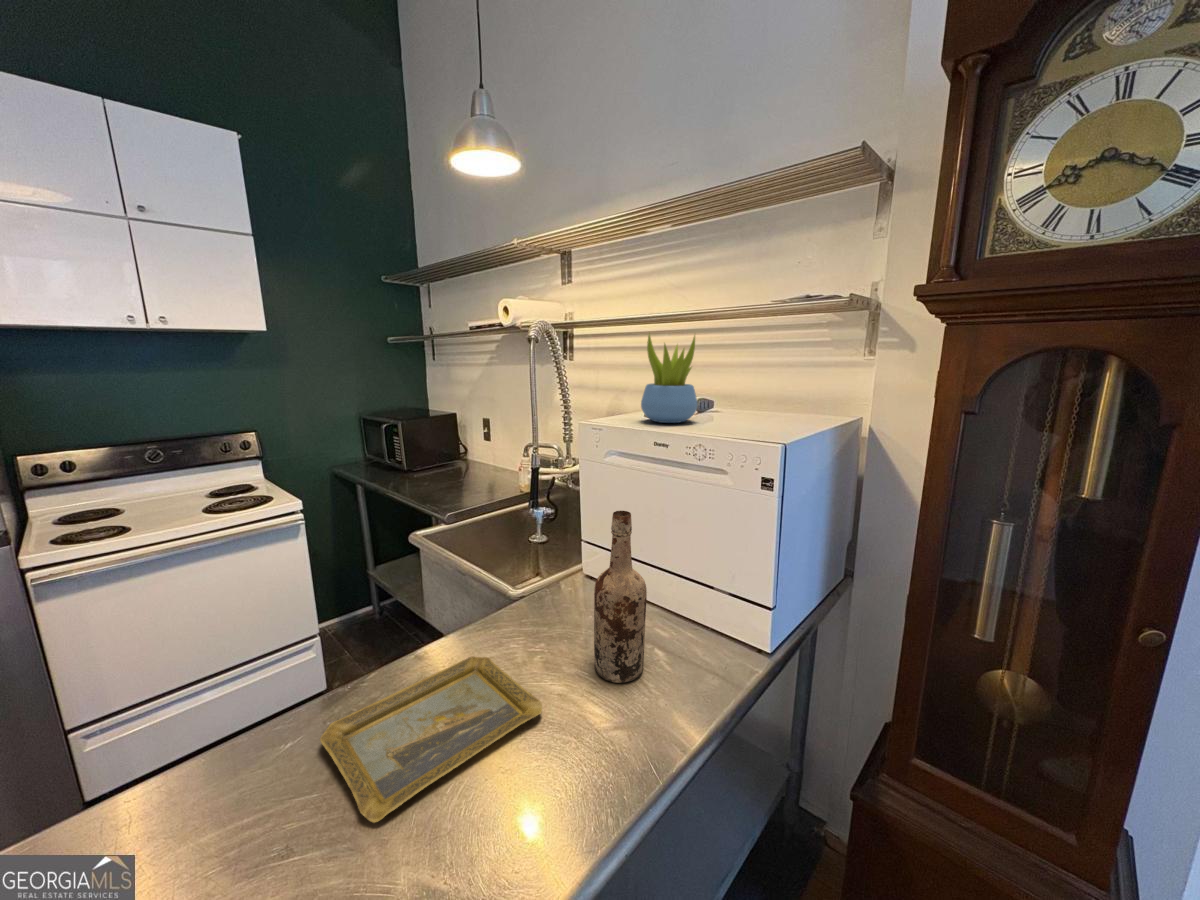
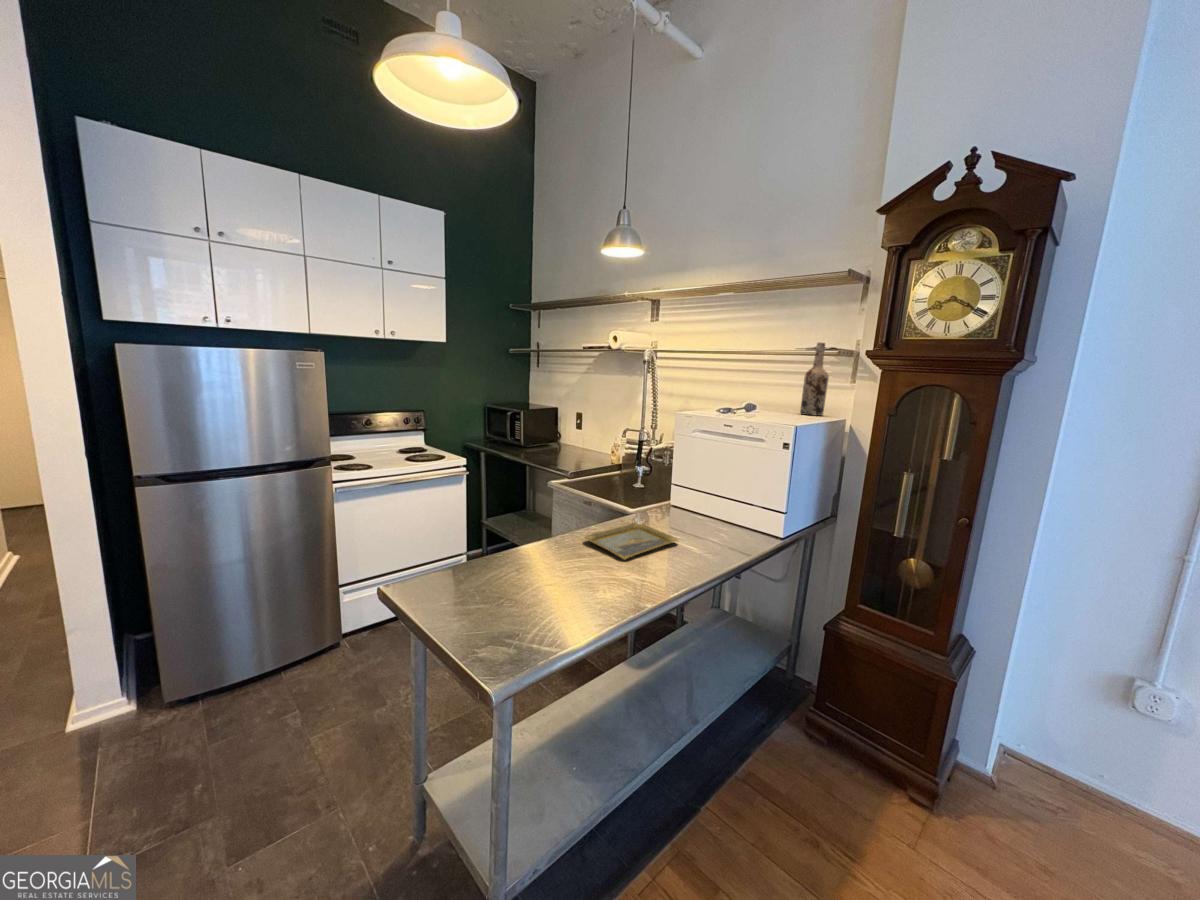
succulent plant: present [641,334,697,423] -> none [720,363,755,414]
wine bottle: present [594,511,647,683] -> present [800,343,829,416]

